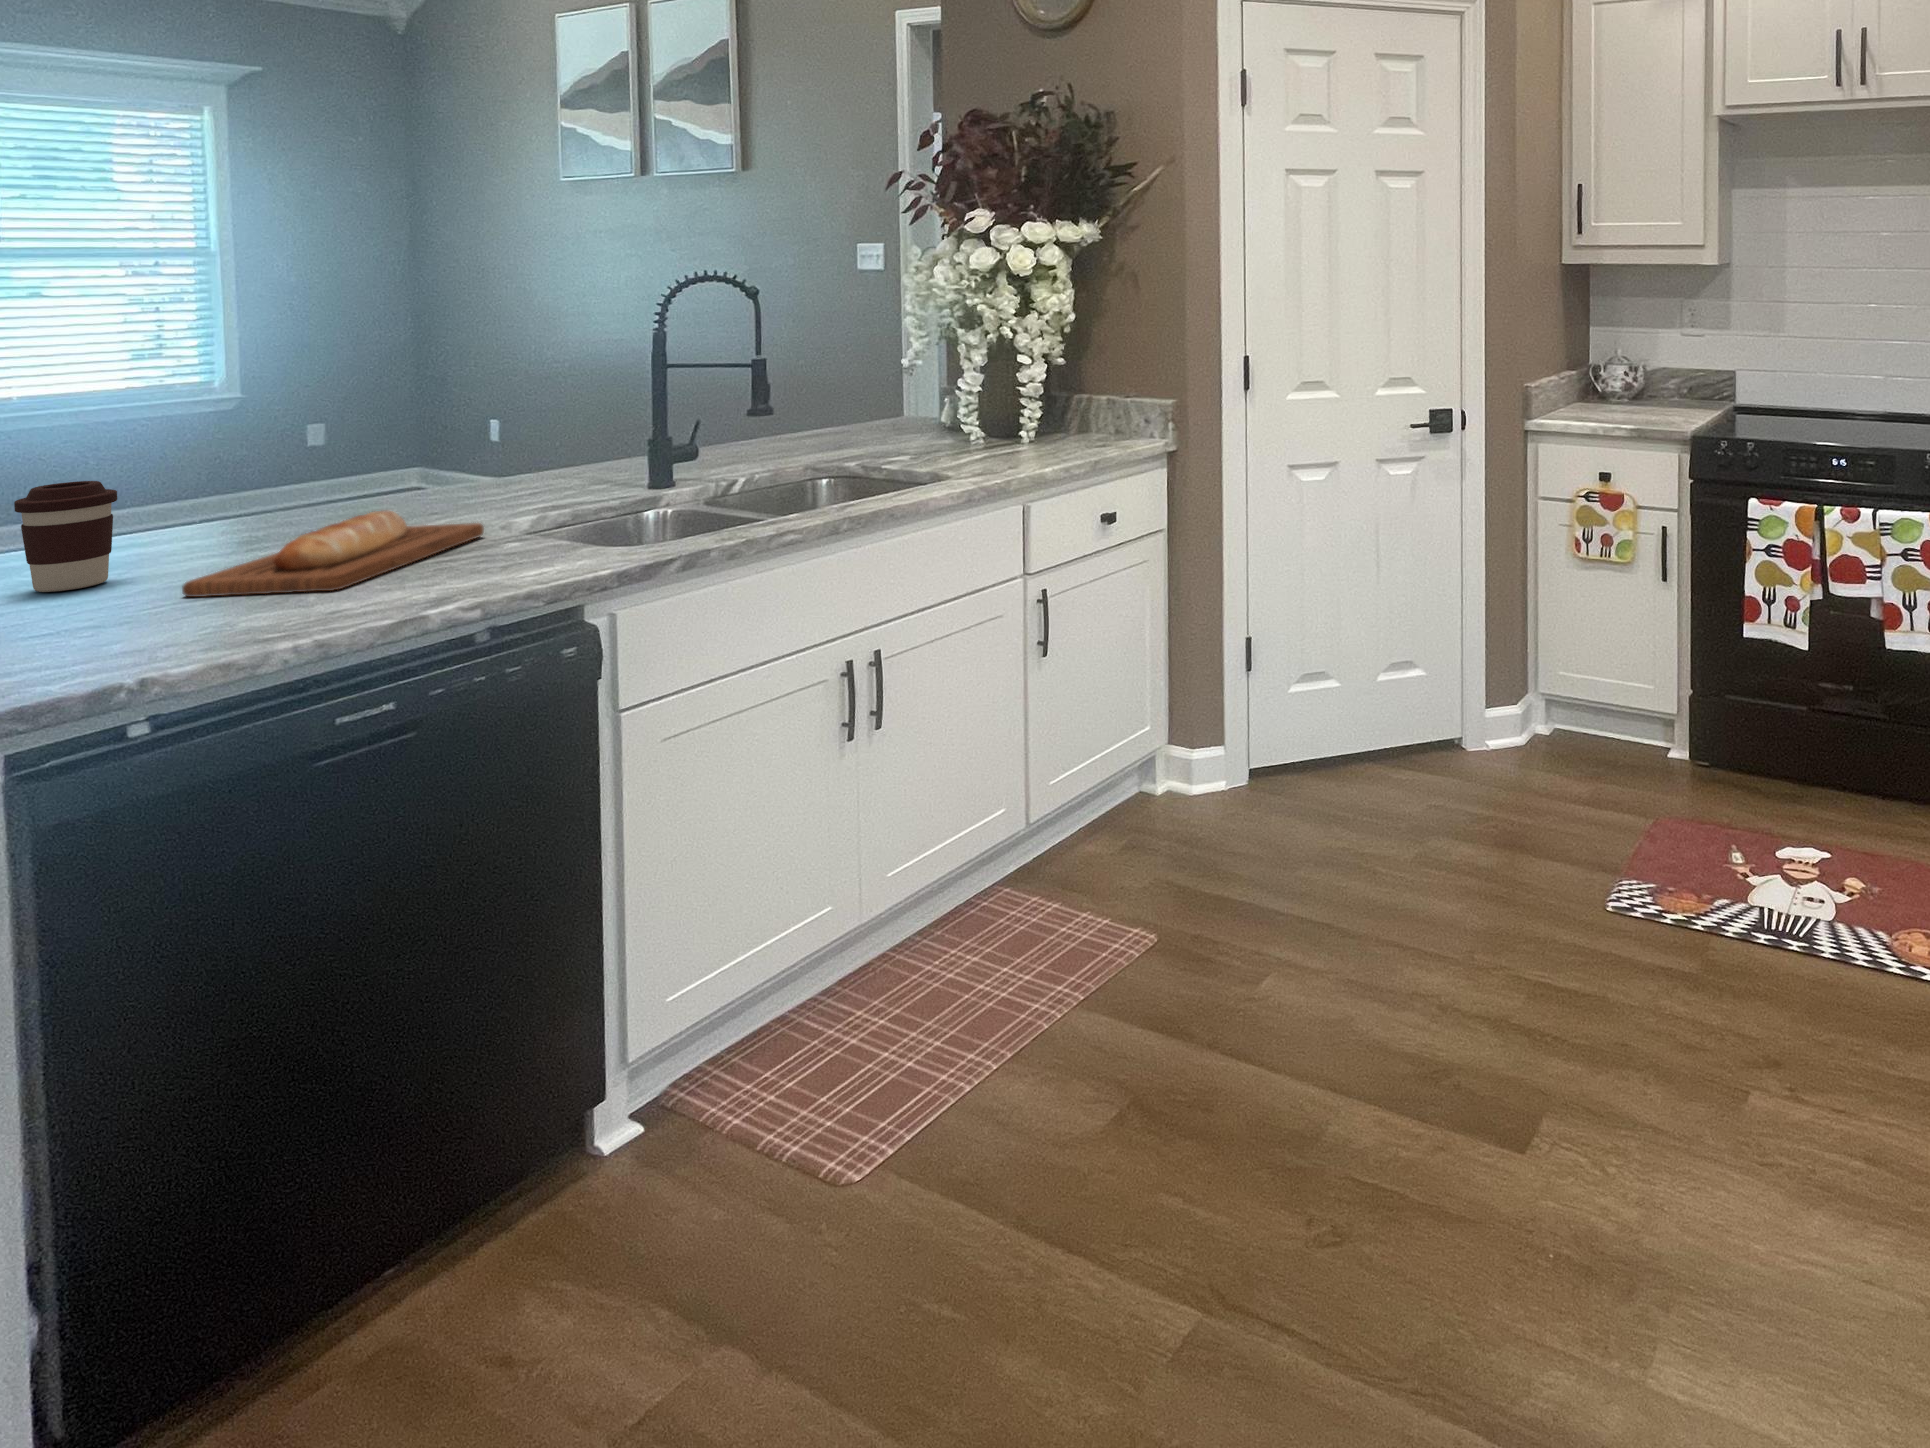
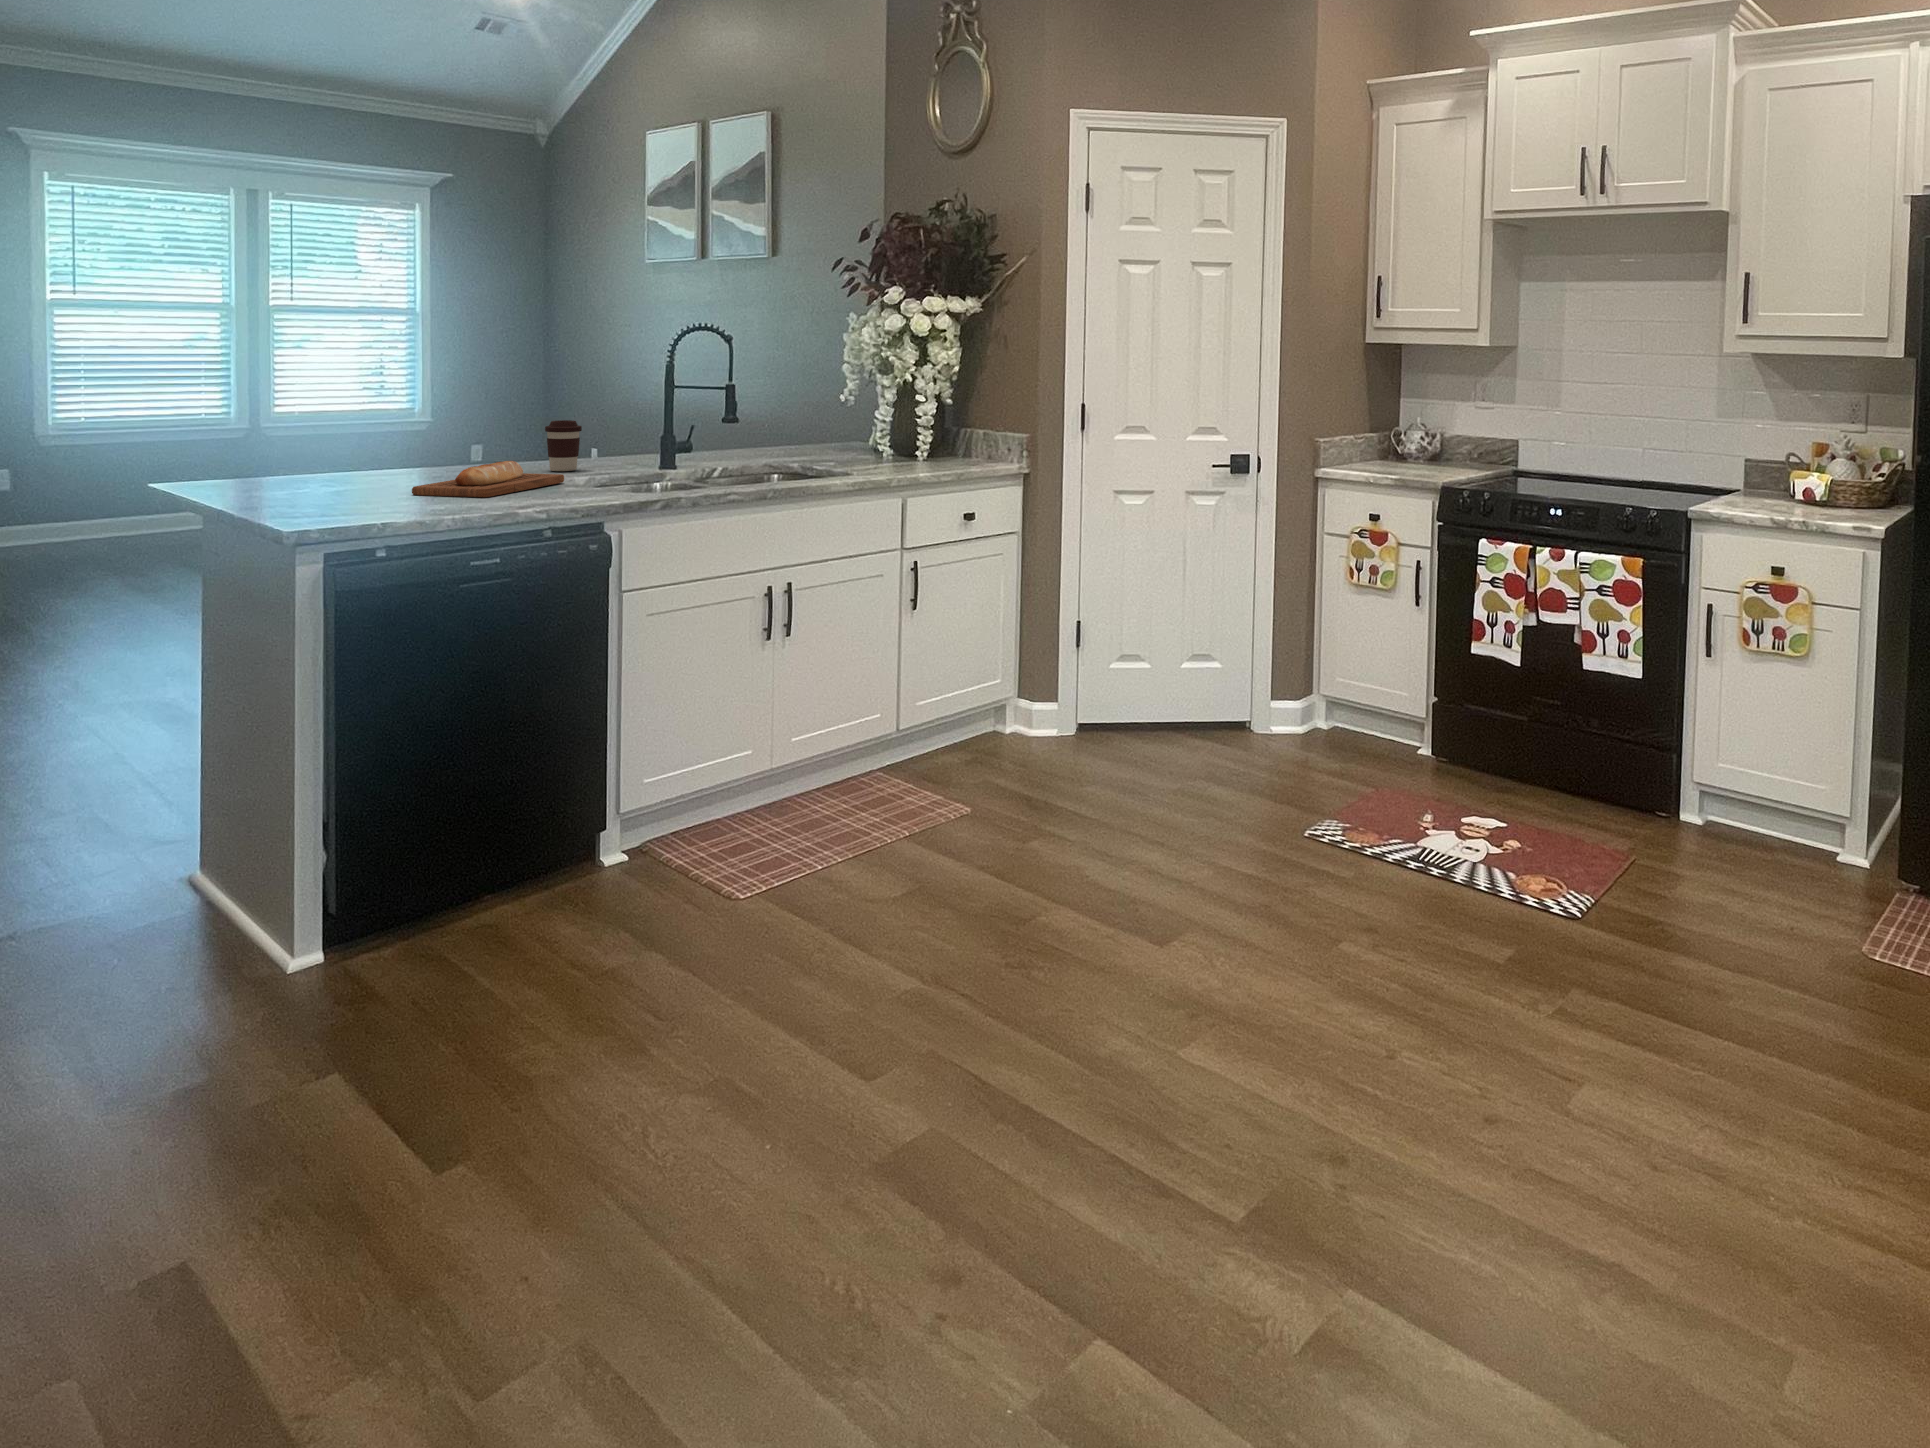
coffee cup: present [14,481,117,592] -> present [545,420,582,471]

